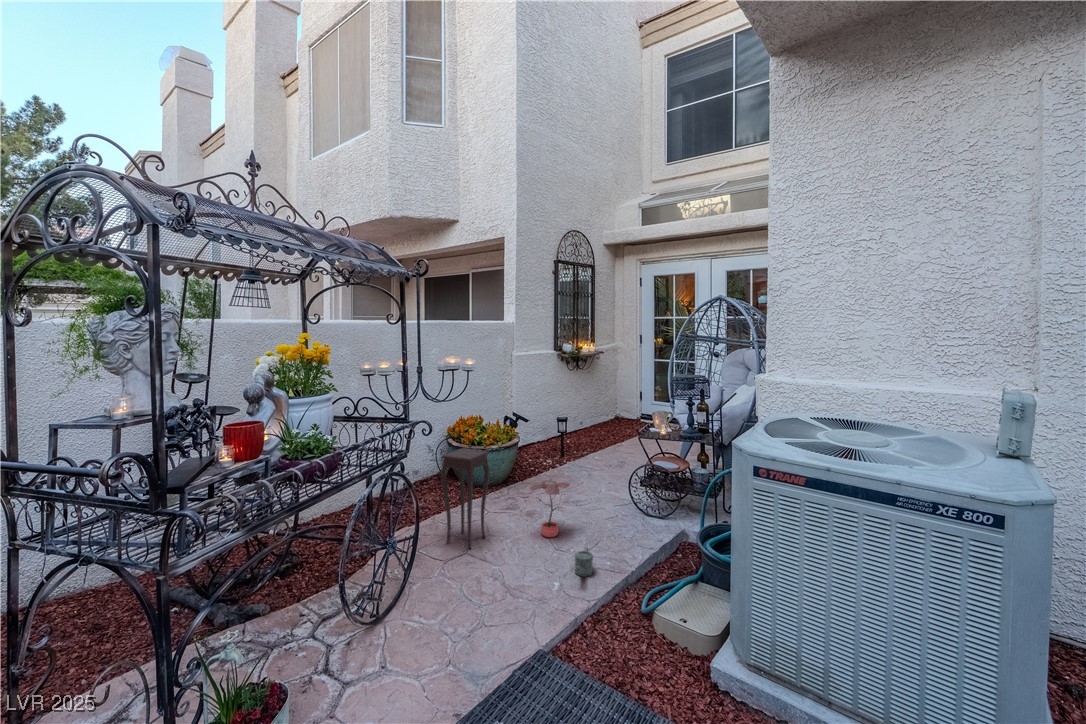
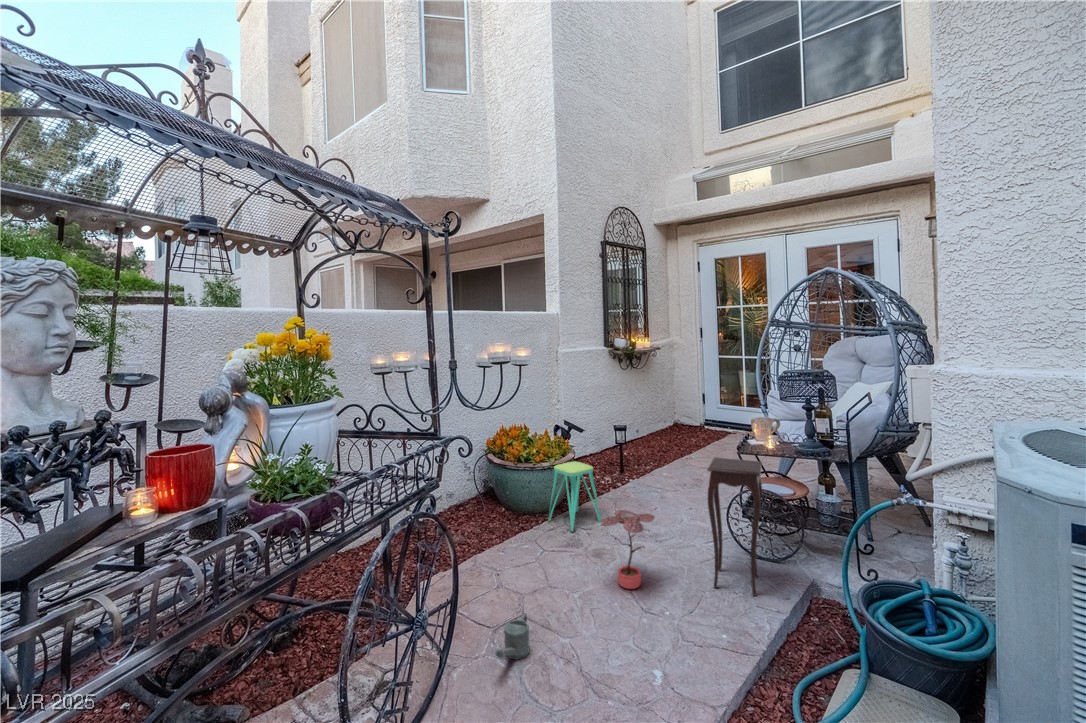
stool: none [496,446,538,501] -> present [549,461,601,532]
side table: present [441,449,489,549] -> present [707,457,762,596]
watering can: present [575,547,593,577] -> present [496,613,529,660]

